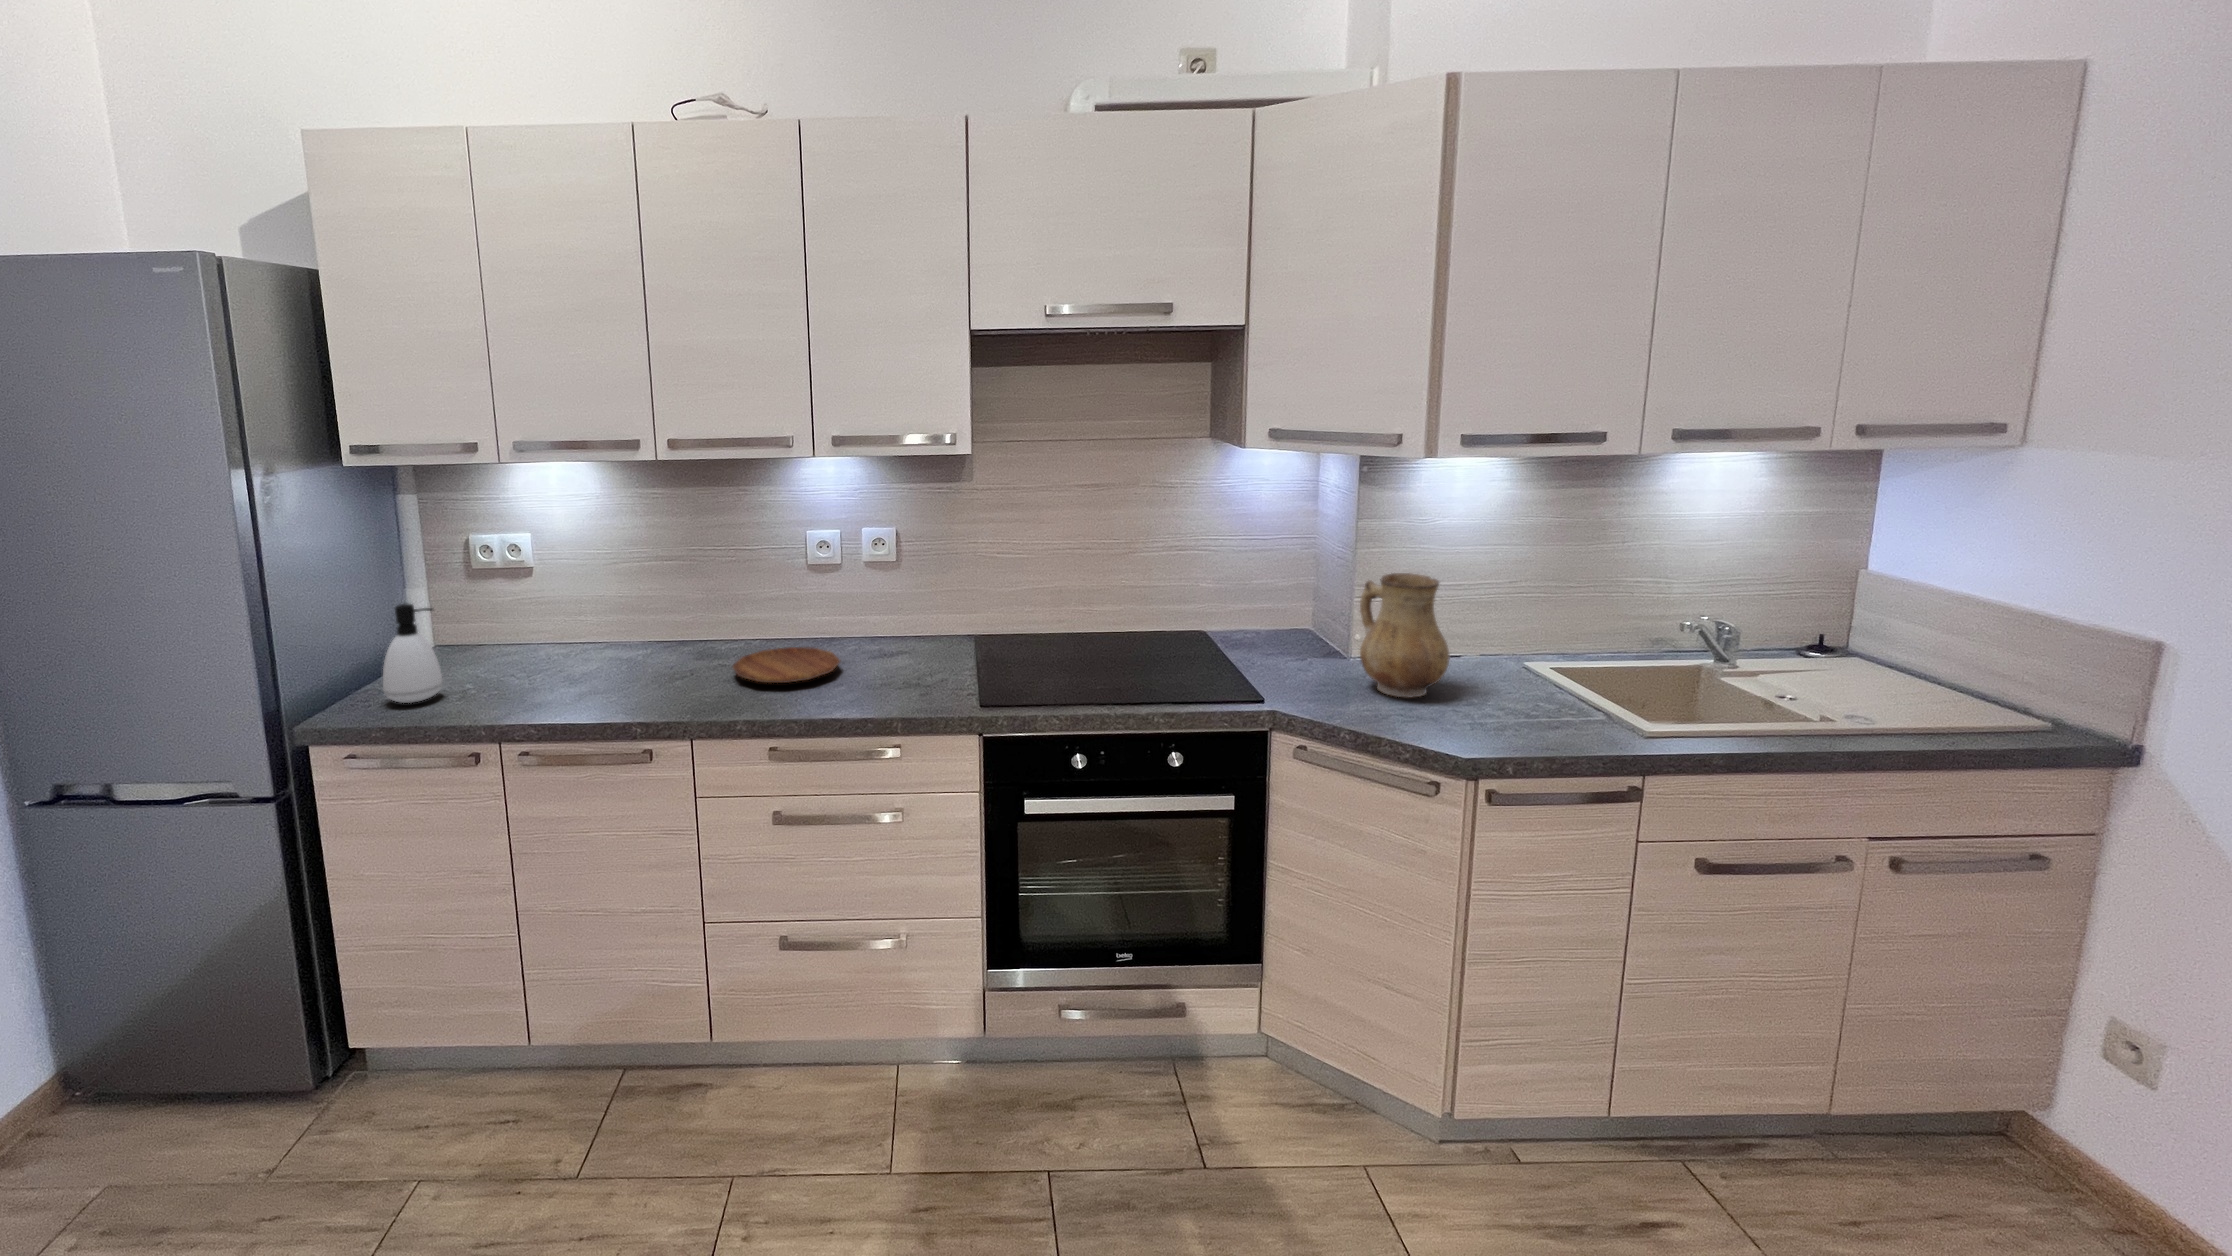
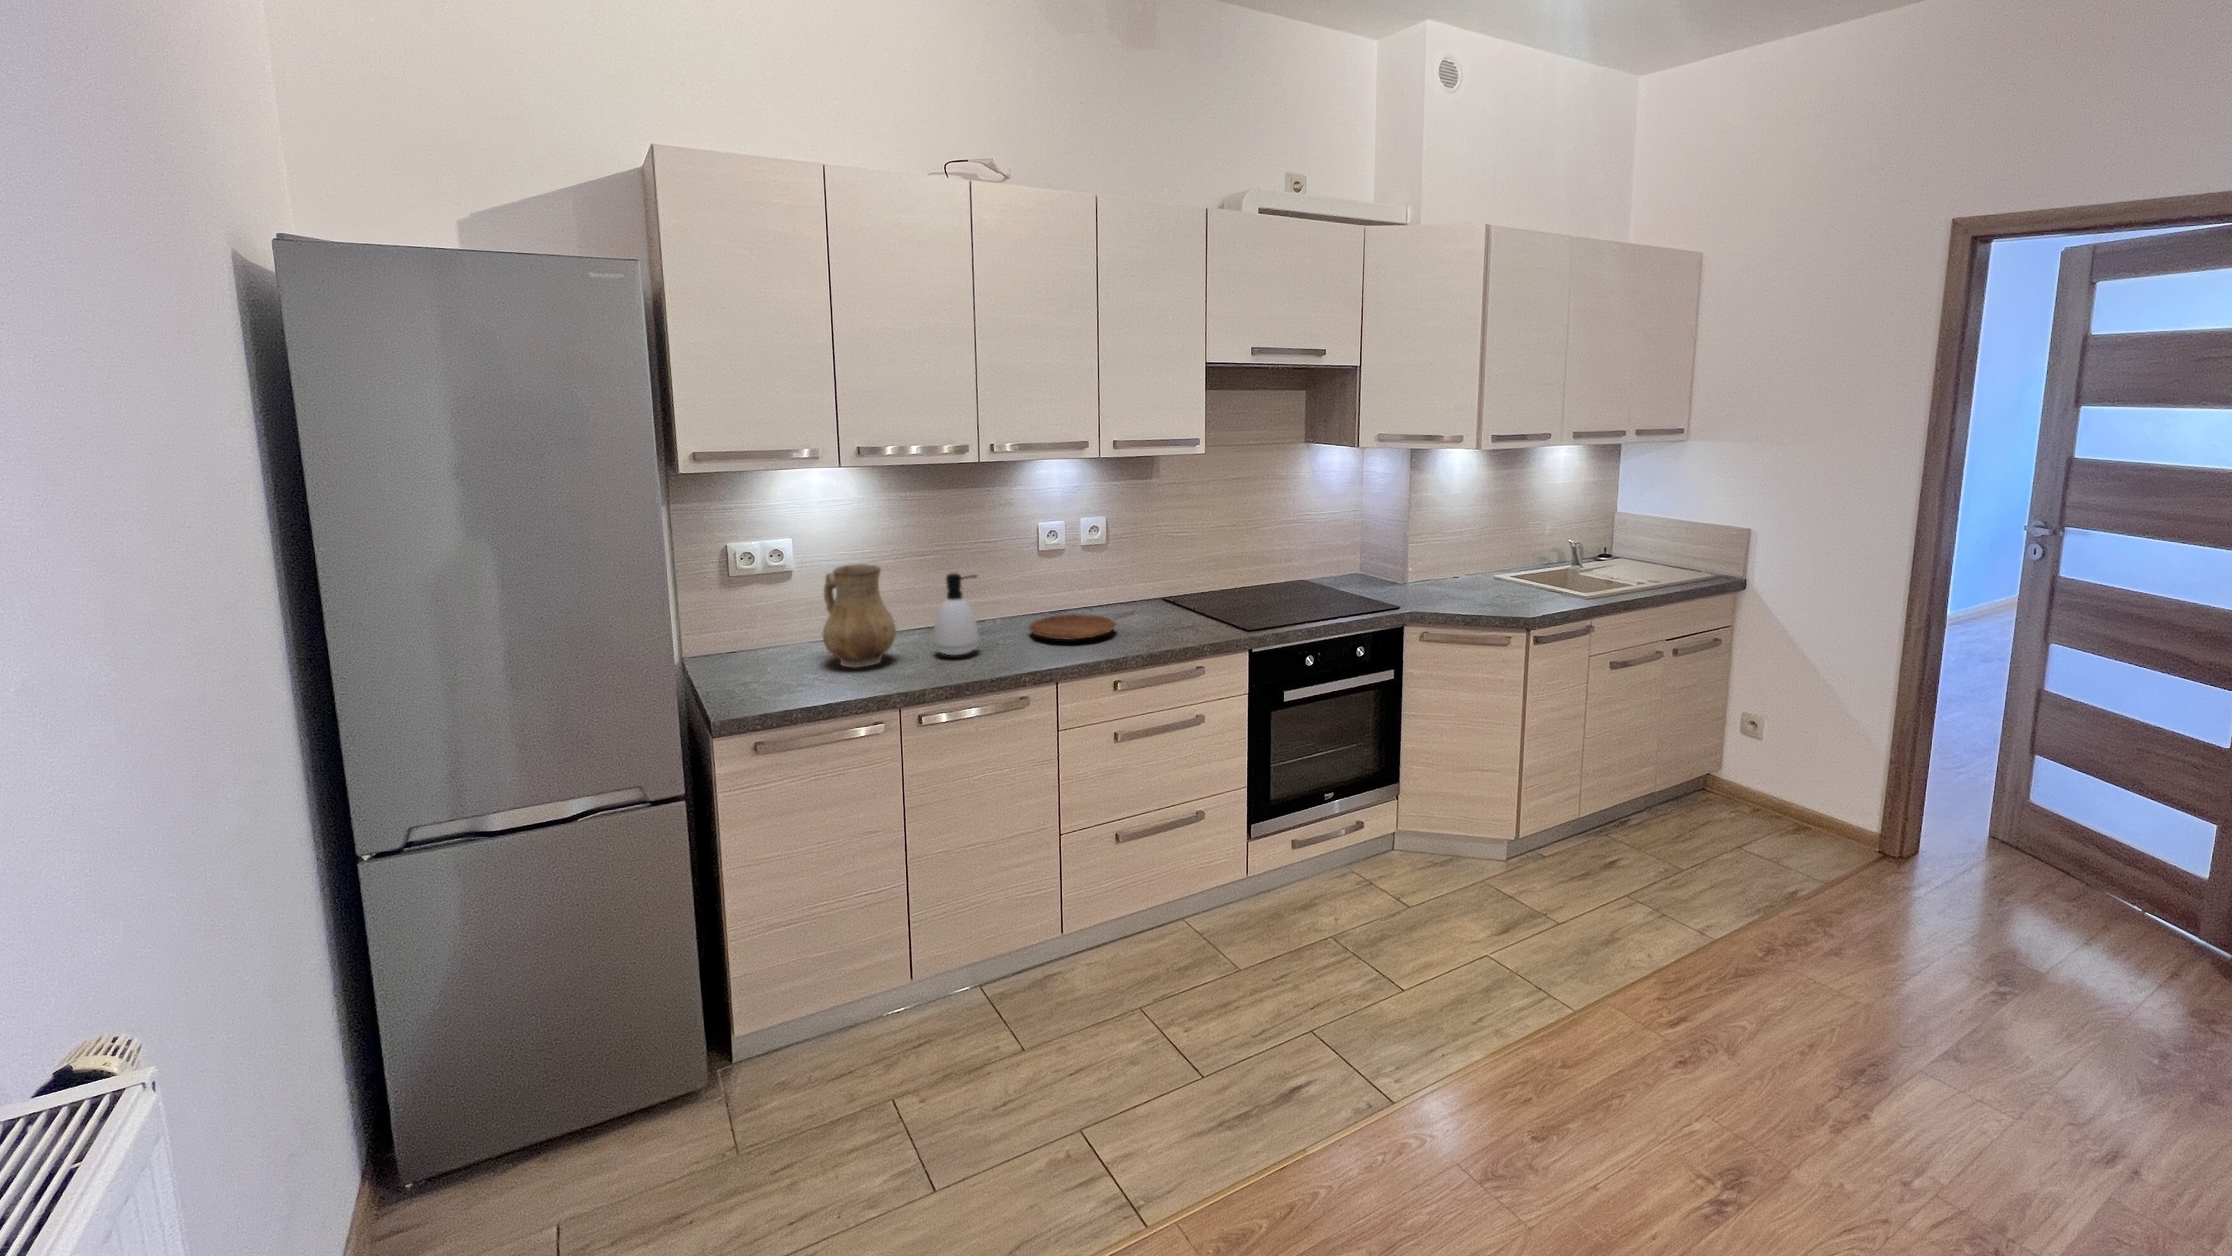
ceramic pitcher: present [1360,573,1450,697] -> present [823,564,896,668]
soap dispenser: present [383,604,443,703] -> present [934,573,979,655]

